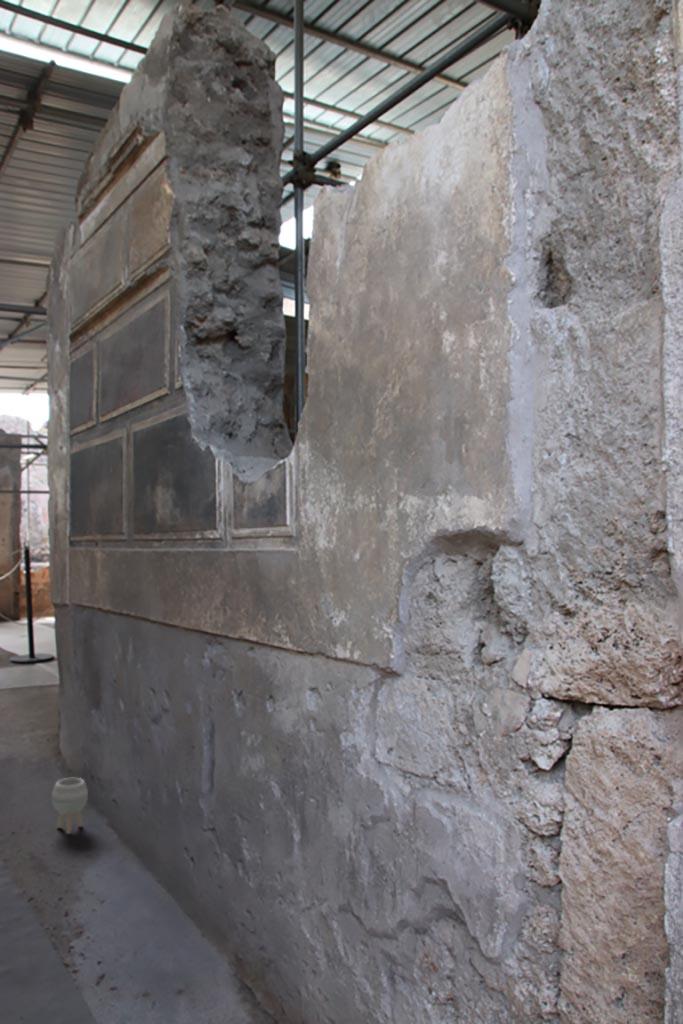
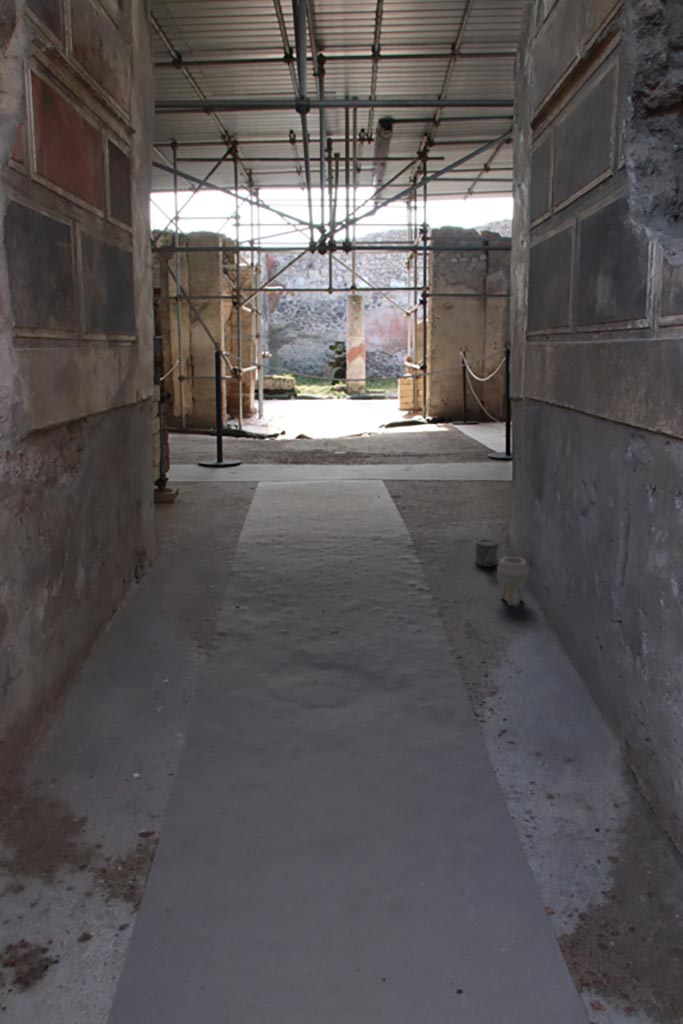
watering can: none [19,757,46,792] -> present [475,537,498,567]

